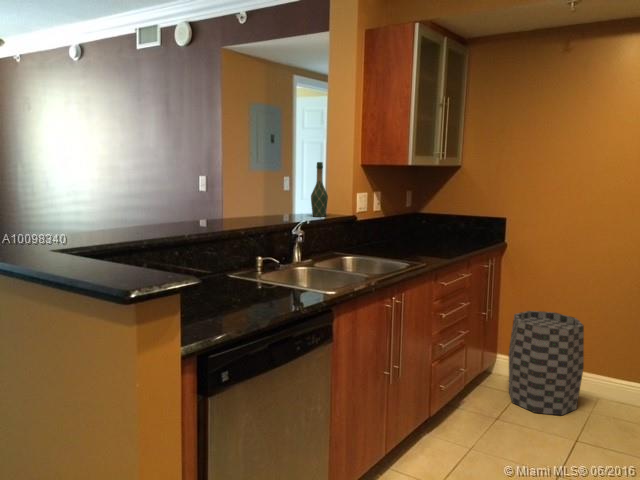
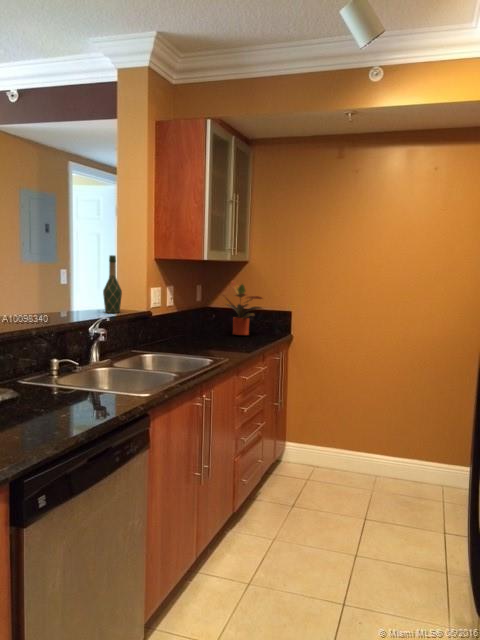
potted plant: none [431,186,475,242] -> present [226,282,262,335]
trash can: present [509,311,584,415] -> none [299,399,366,496]

